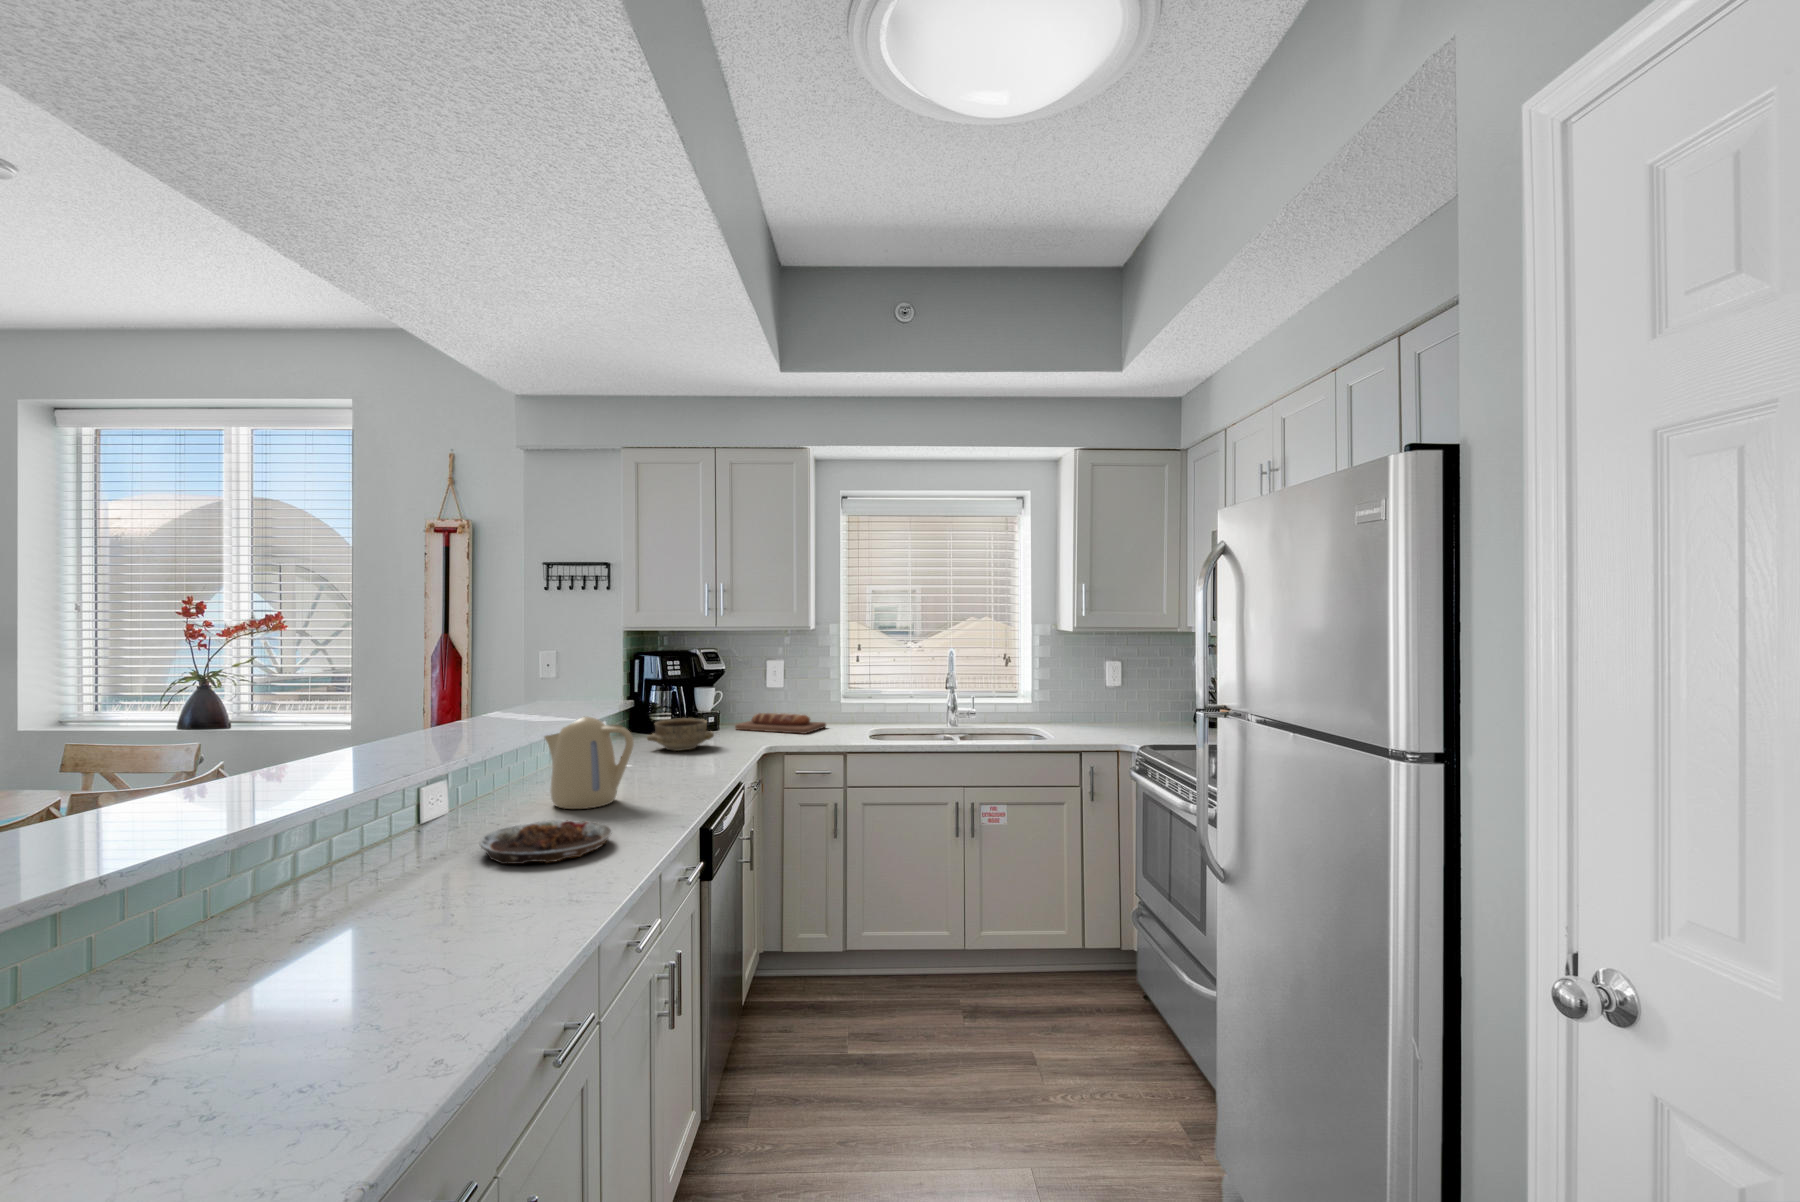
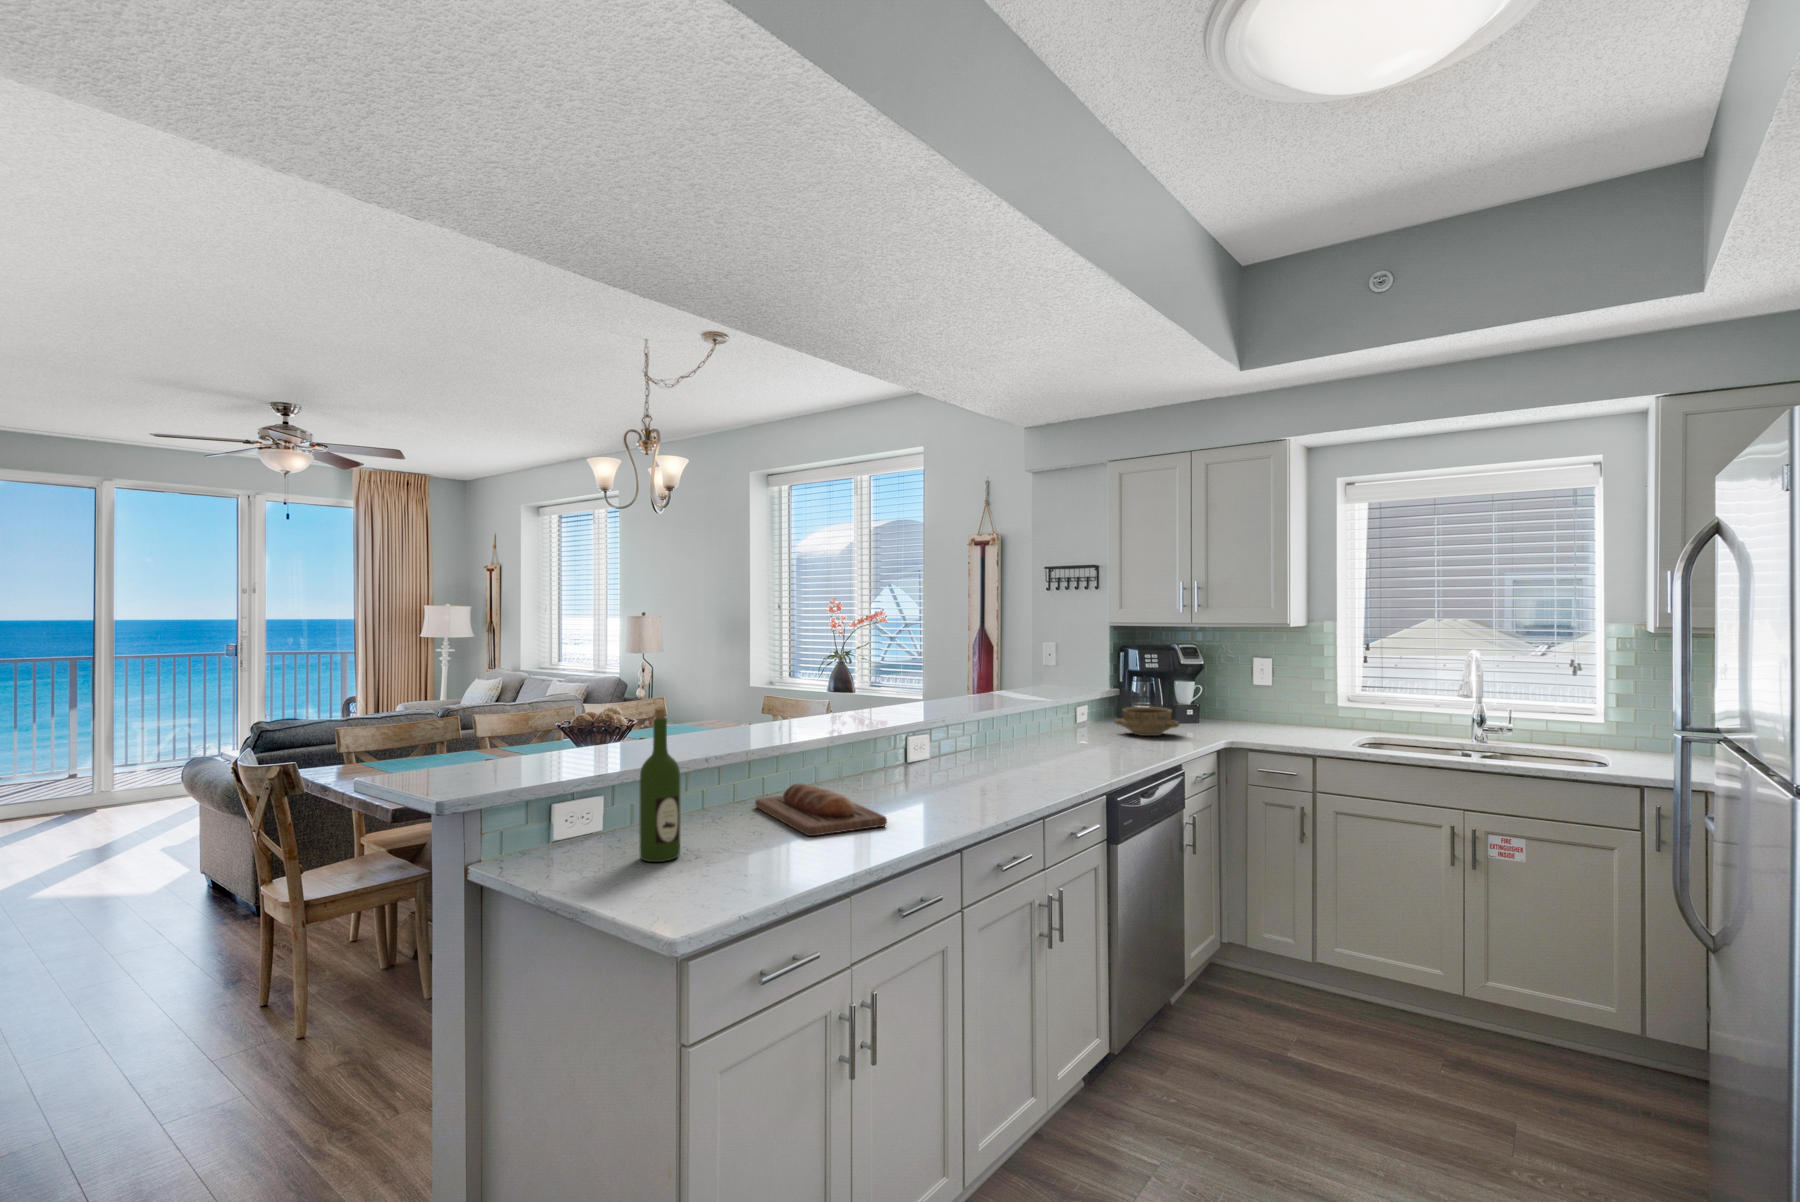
bread loaf: present [735,713,826,734] -> present [755,784,887,836]
kettle: present [544,717,634,809] -> none [990,689,1056,765]
plate: present [480,820,612,864] -> none [910,764,1008,793]
wine bottle: none [129,833,220,1115] -> present [640,709,680,862]

